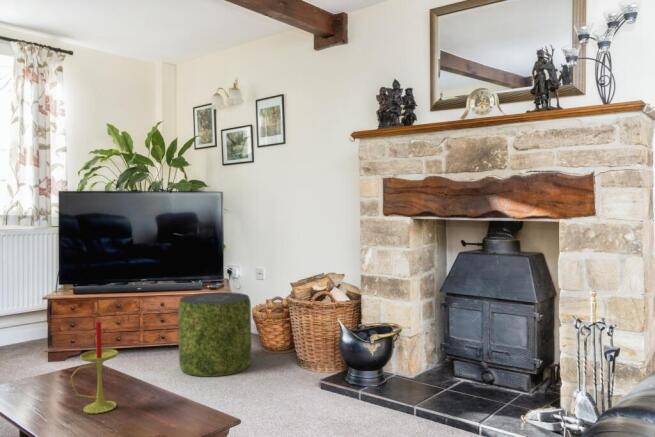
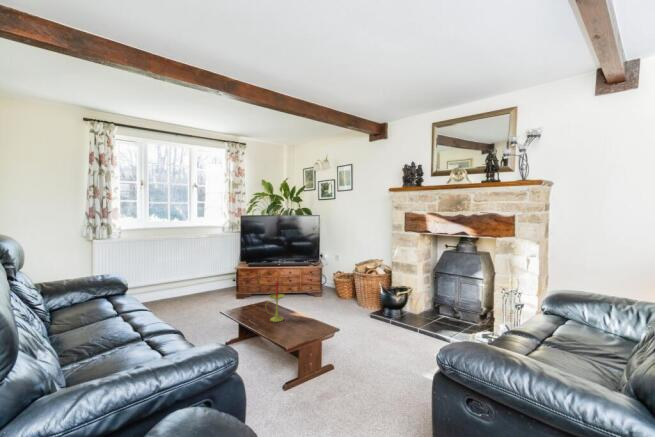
pouf: present [178,292,251,377] -> none [300,267,335,310]

